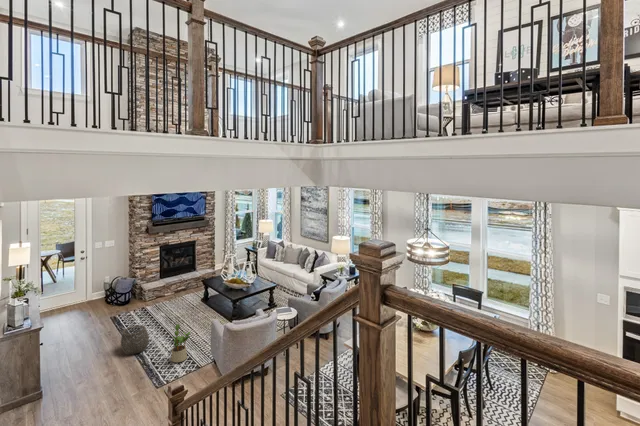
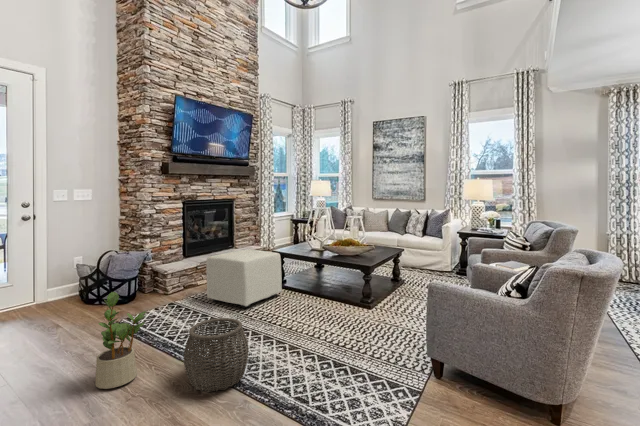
ottoman: none [160,280,200,315] -> present [206,250,282,307]
potted plant: present [171,324,190,362] -> present [96,292,146,389]

